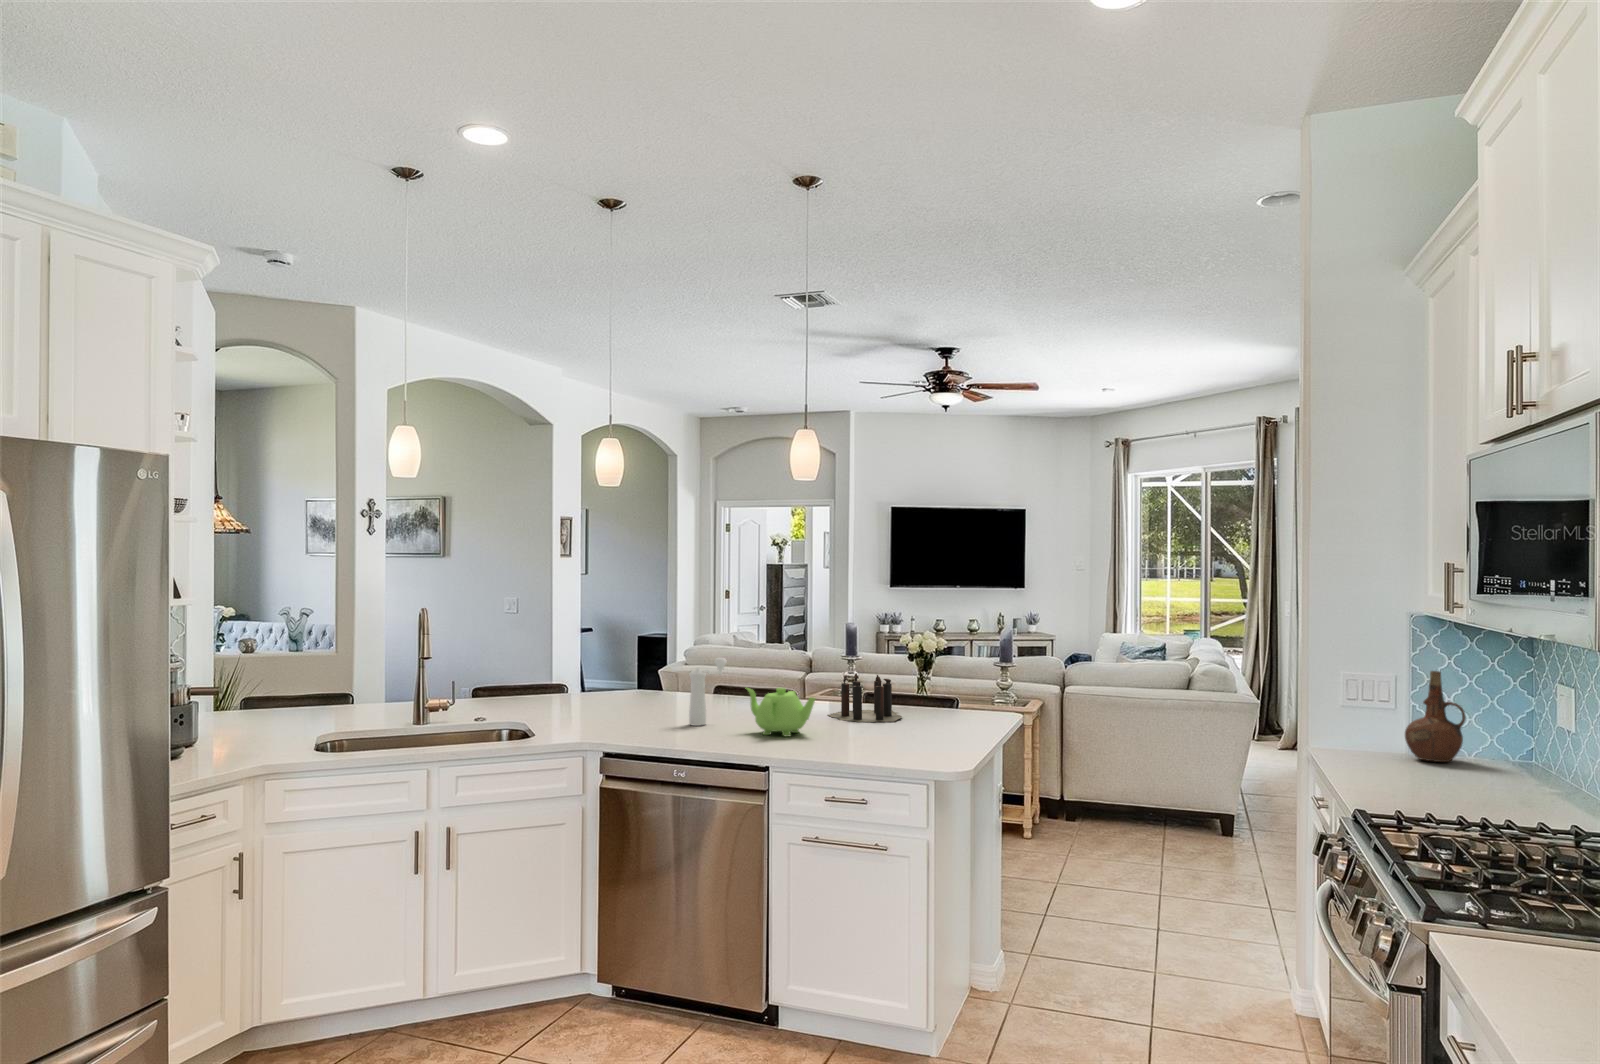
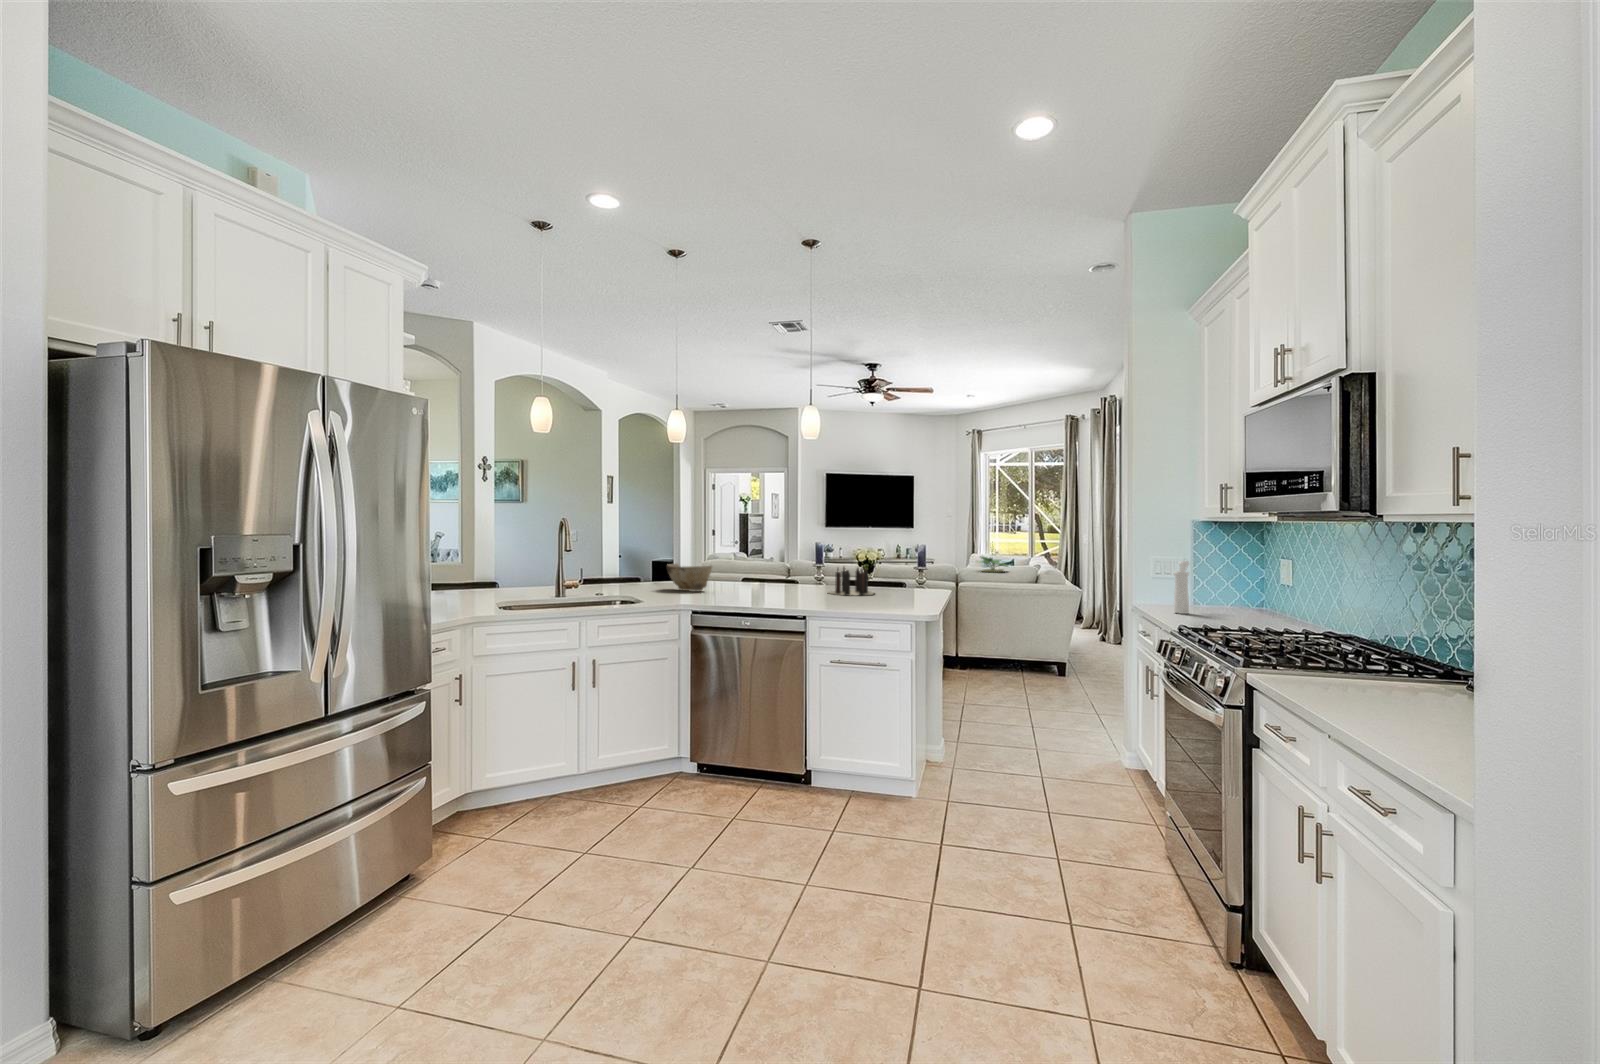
potted plant: none [1092,614,1147,669] -> present [977,549,1008,572]
pepper mill: present [689,658,727,726] -> present [1174,560,1189,614]
bowl: none [592,664,657,708] -> present [667,563,712,591]
ceramic pitcher: present [1405,671,1466,762] -> none [1195,552,1232,607]
teapot: present [746,687,815,737] -> none [780,571,828,602]

